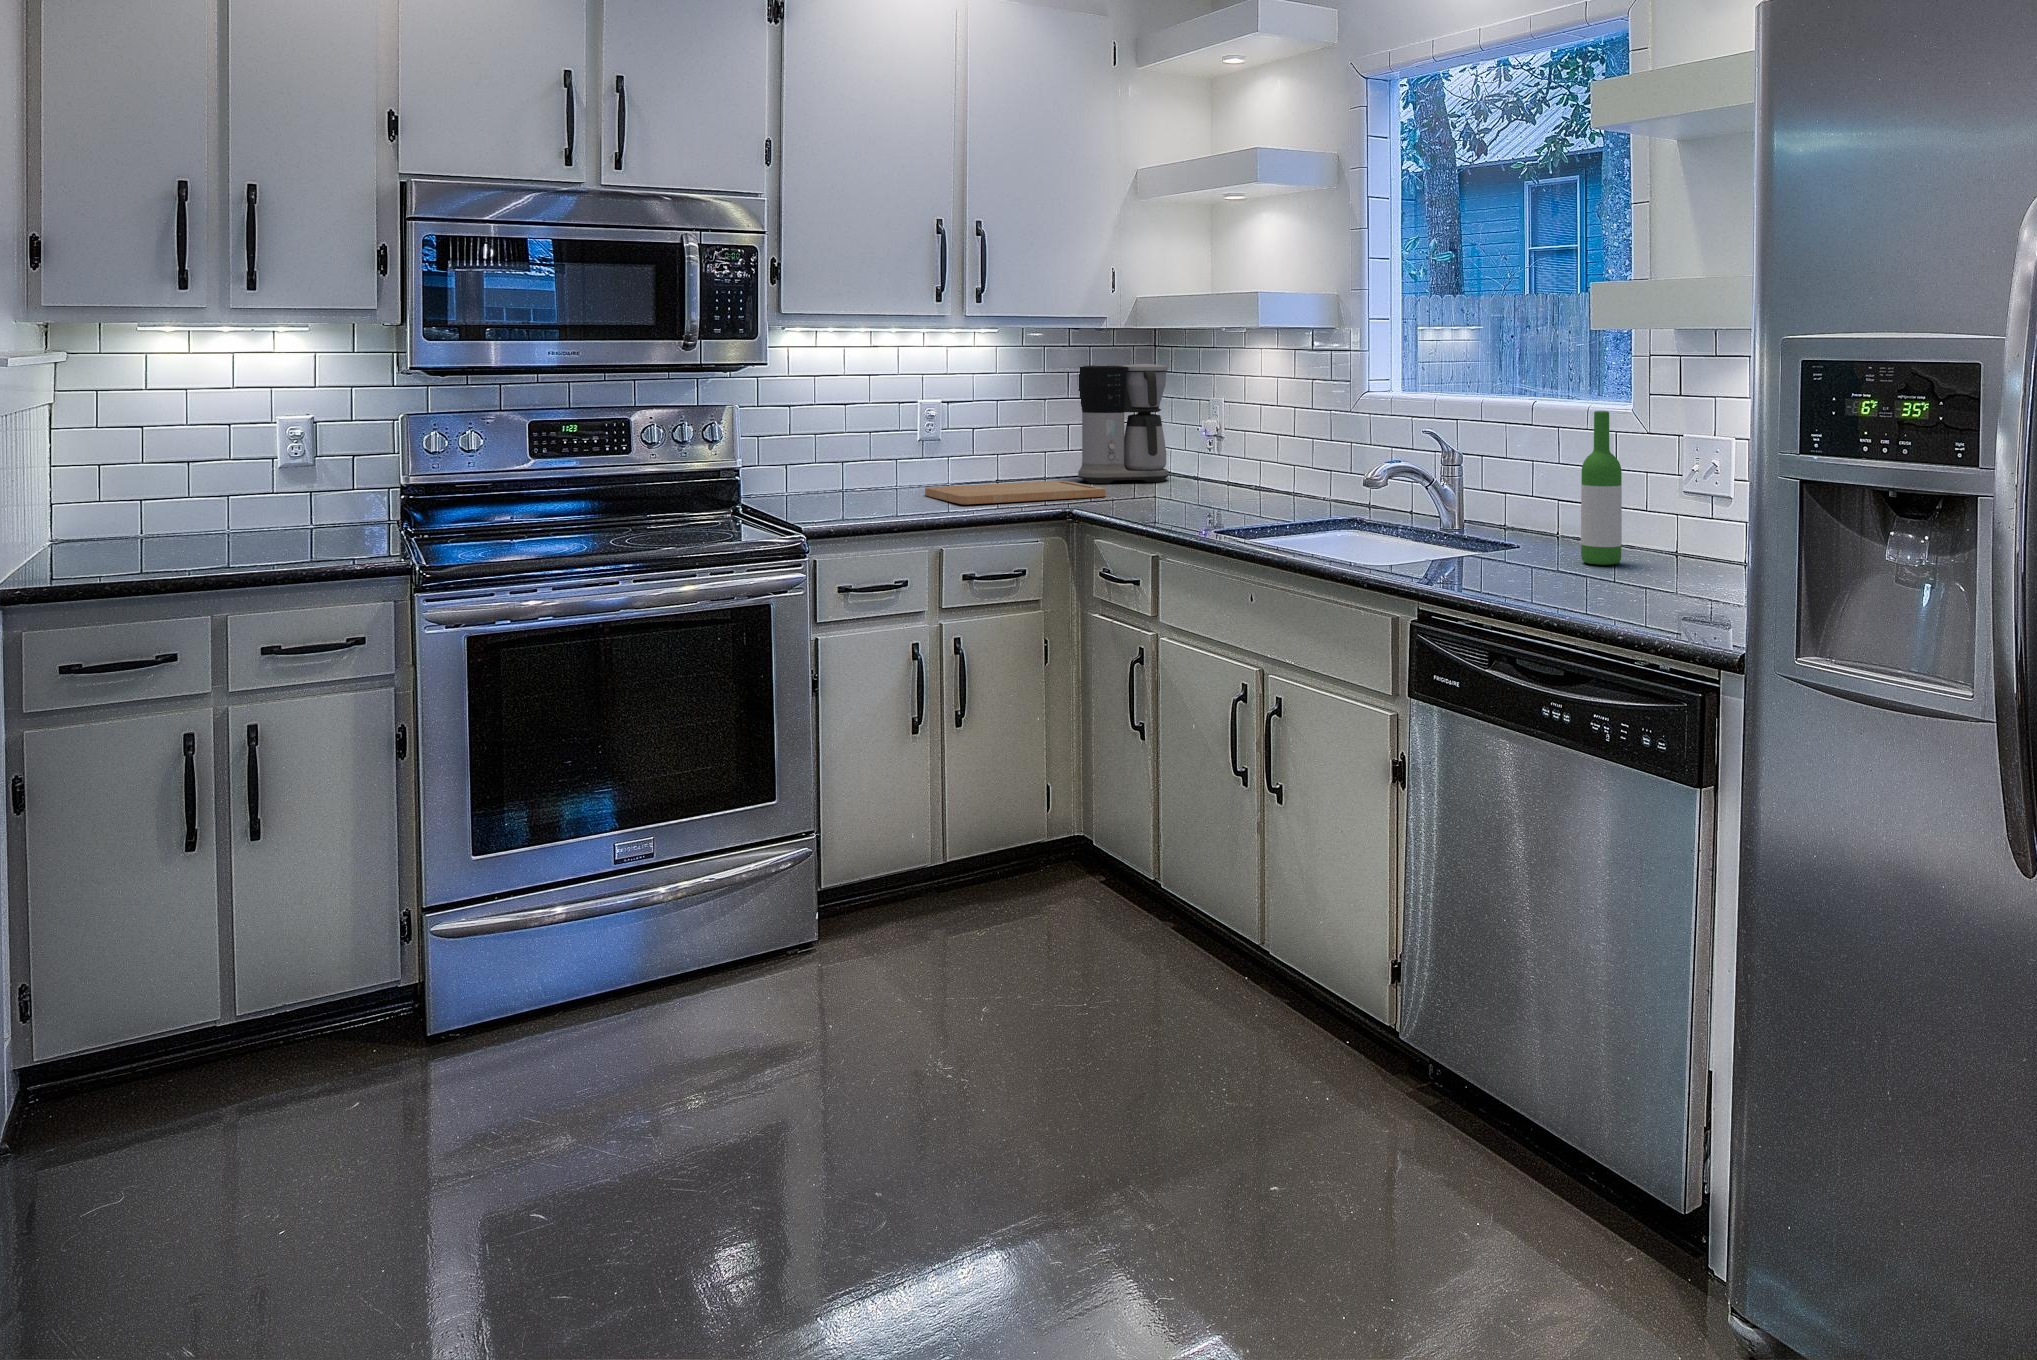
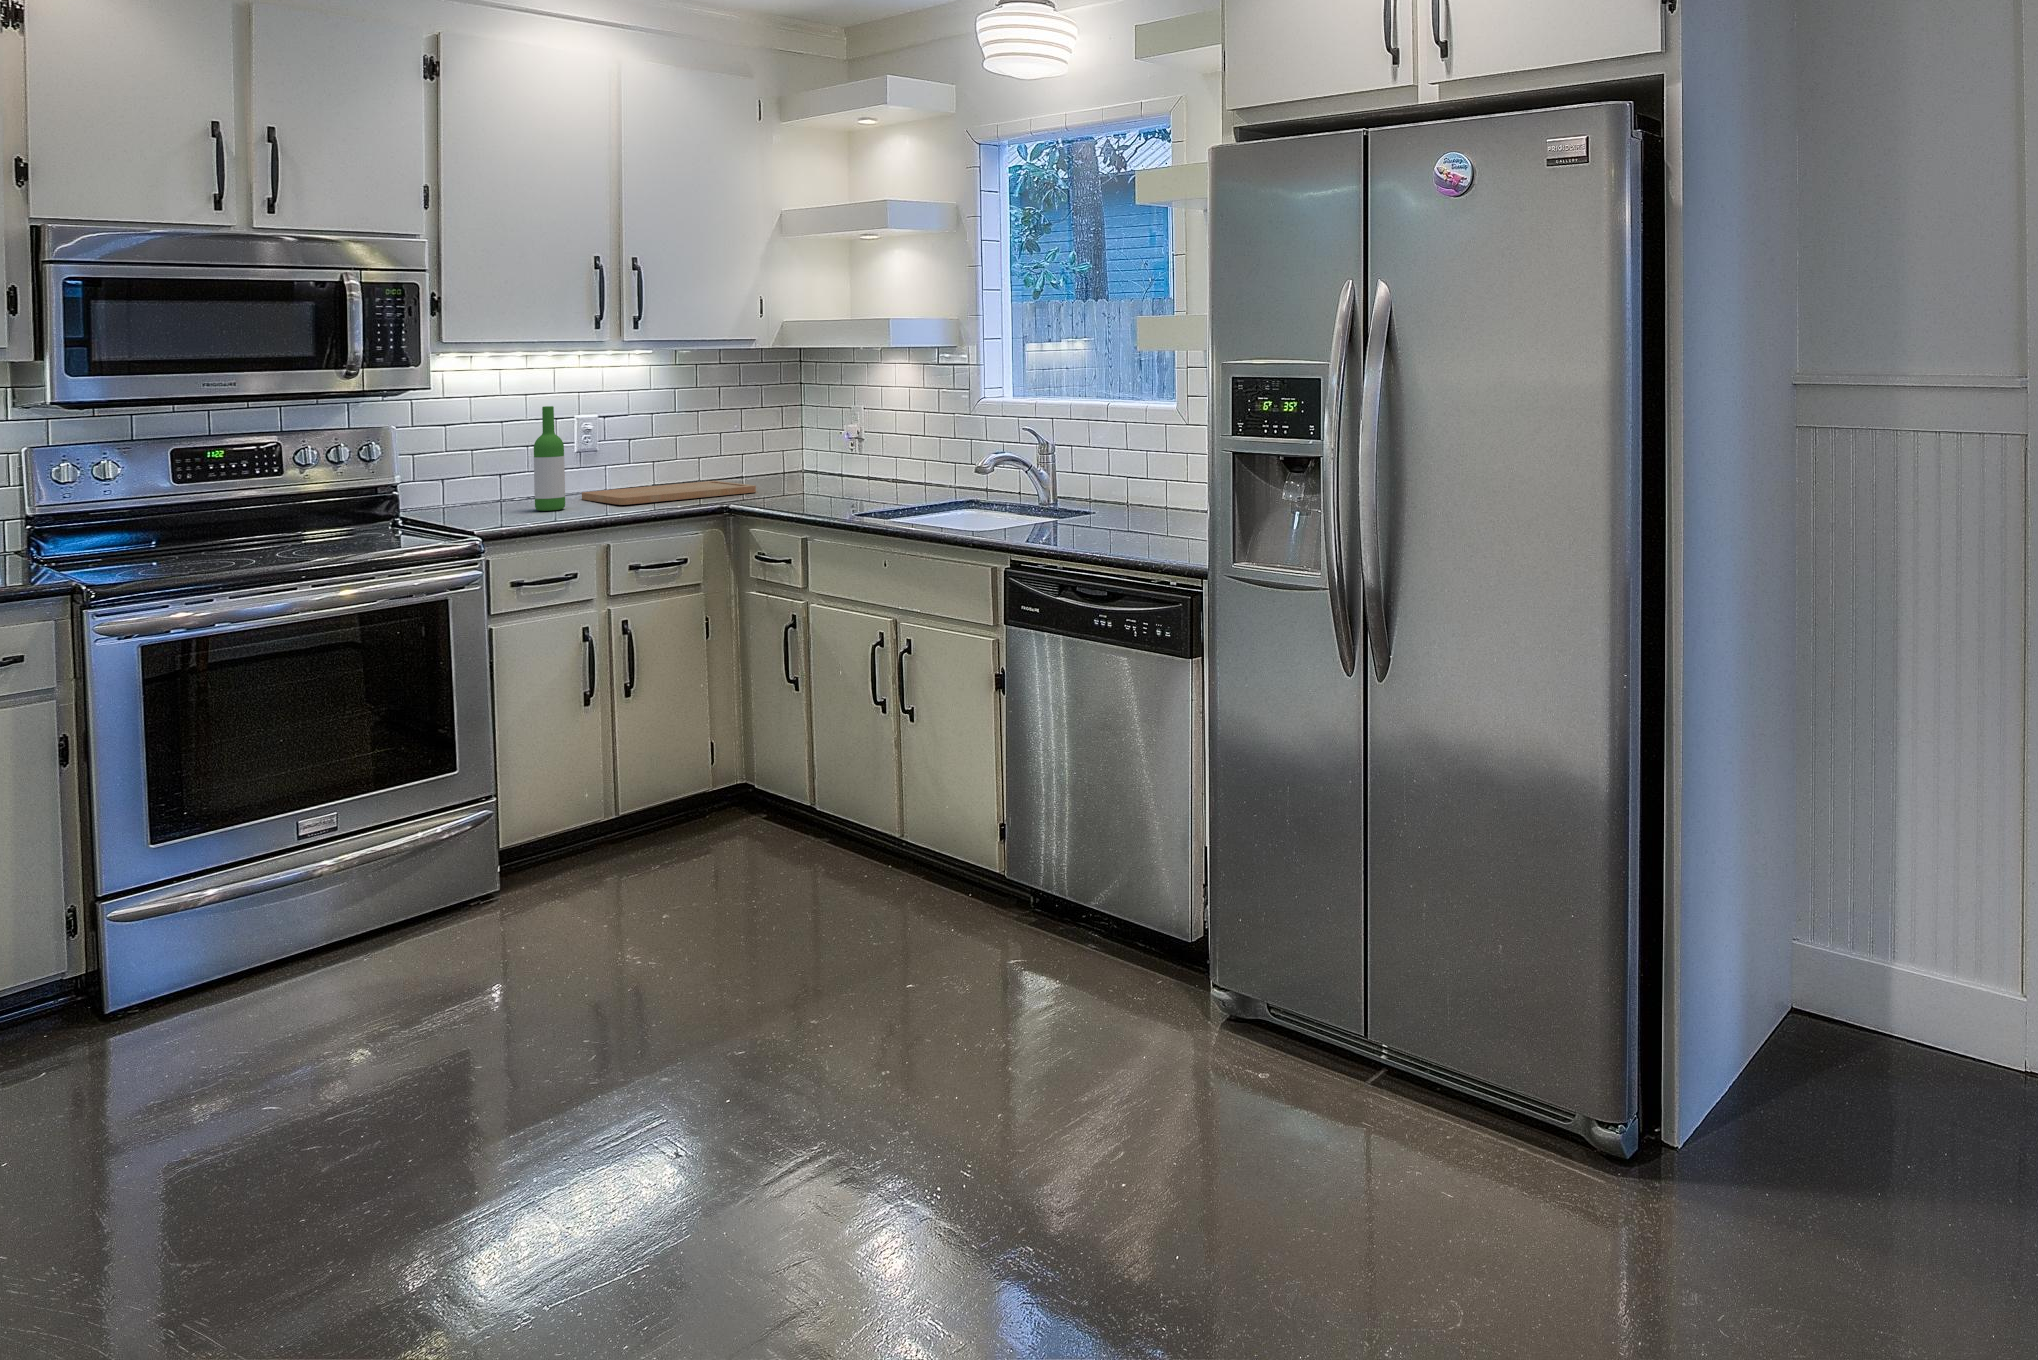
coffee maker: present [1078,364,1169,483] -> none [726,377,813,482]
wine bottle: present [1581,411,1622,565] -> present [534,406,565,511]

